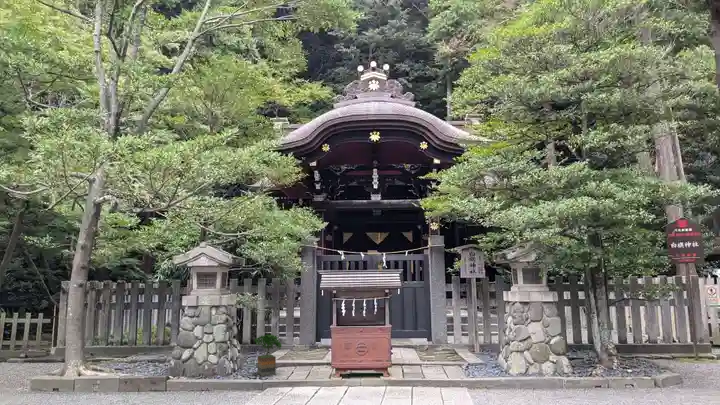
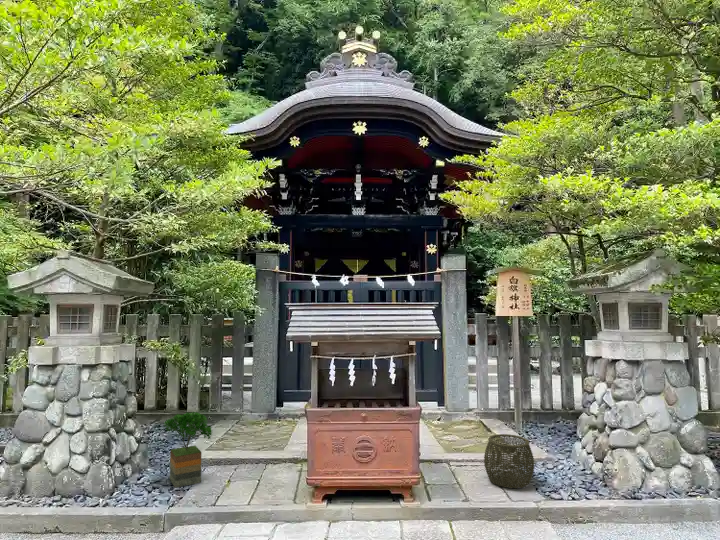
woven basket: none [439,347,468,376] -> present [484,434,535,489]

